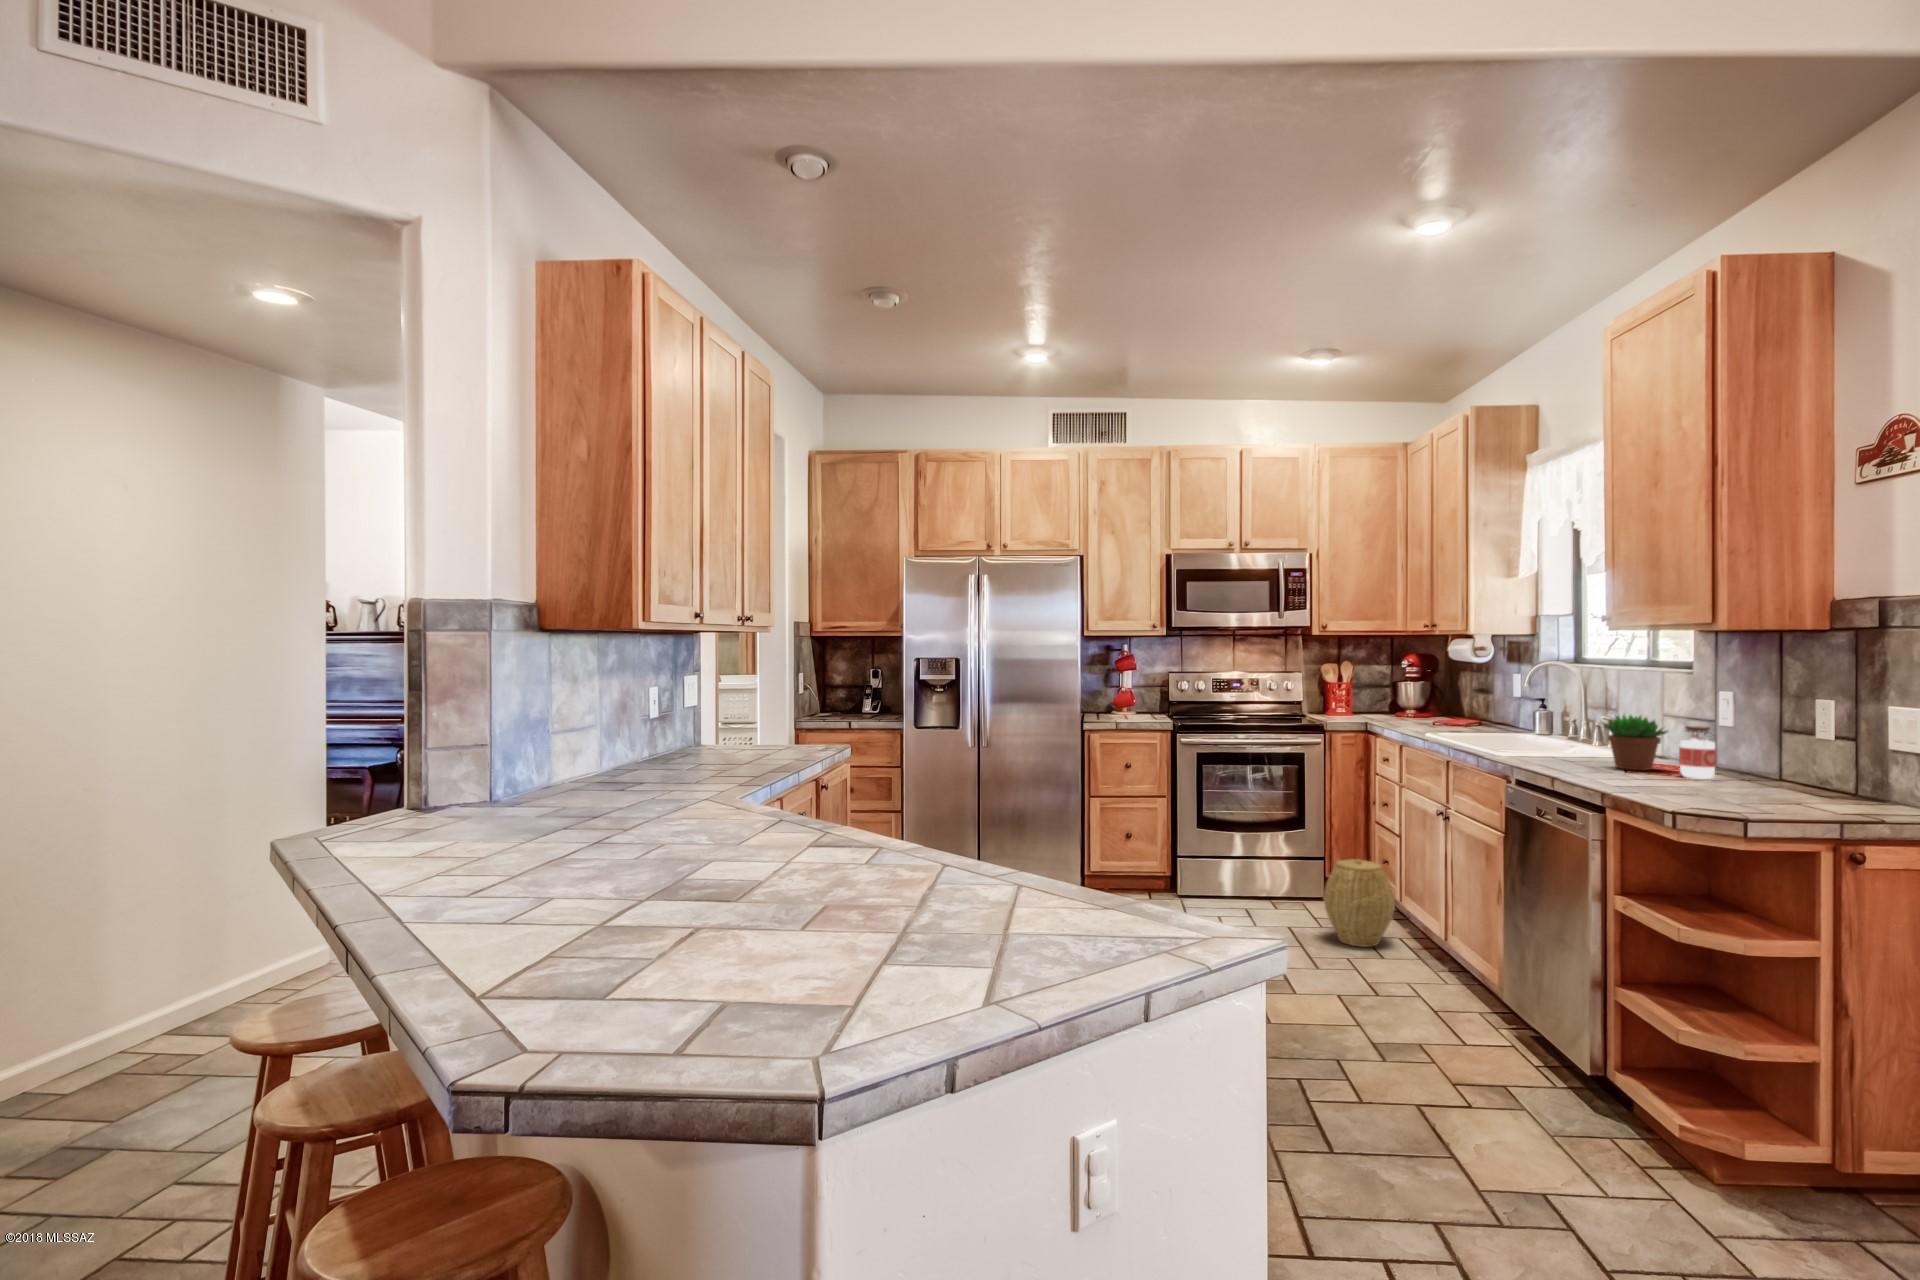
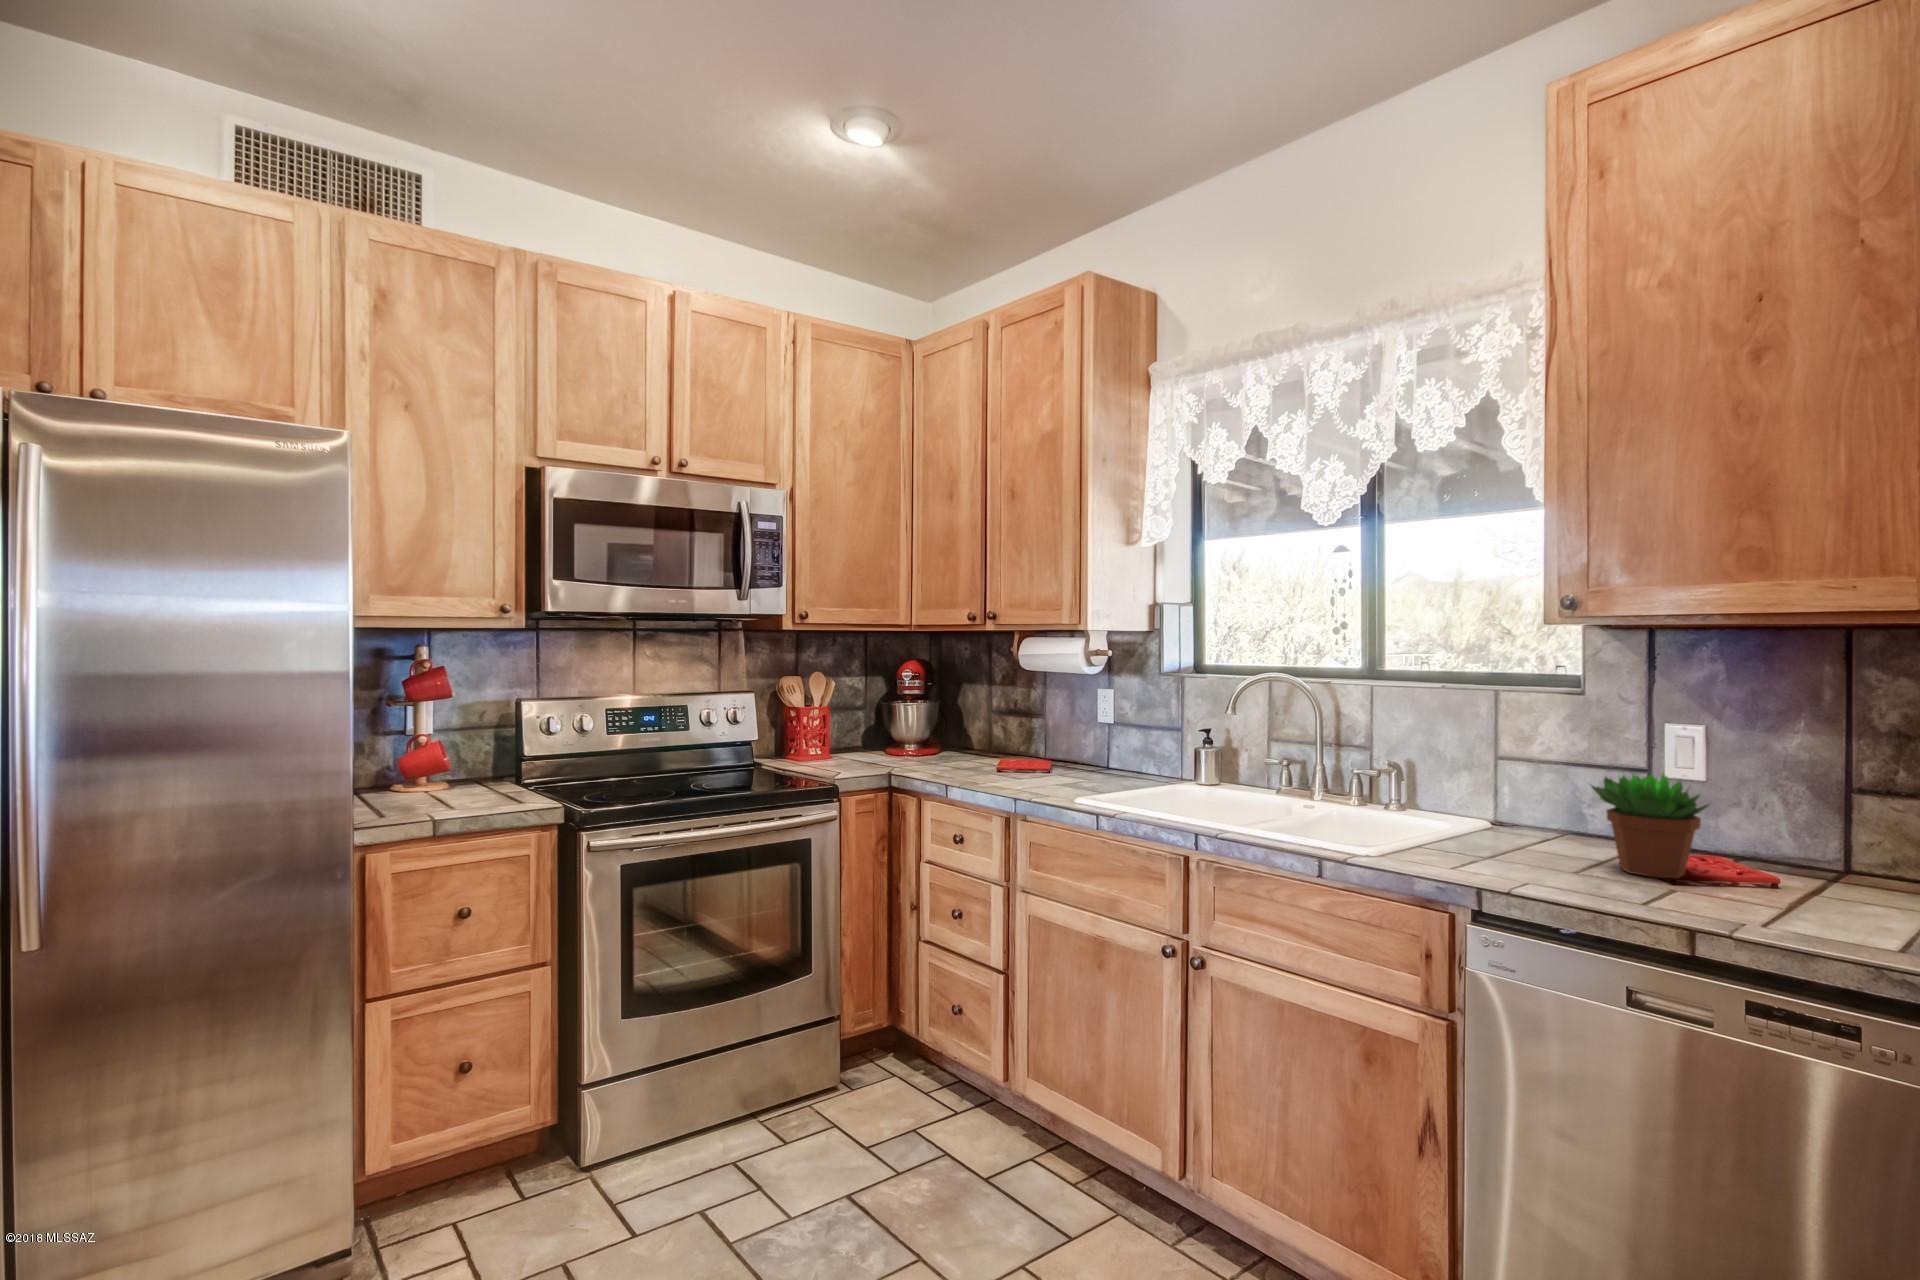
jar: present [1679,726,1716,779] -> none [1795,795,1871,898]
woven basket: present [1324,859,1395,947] -> none [932,1042,1056,1224]

